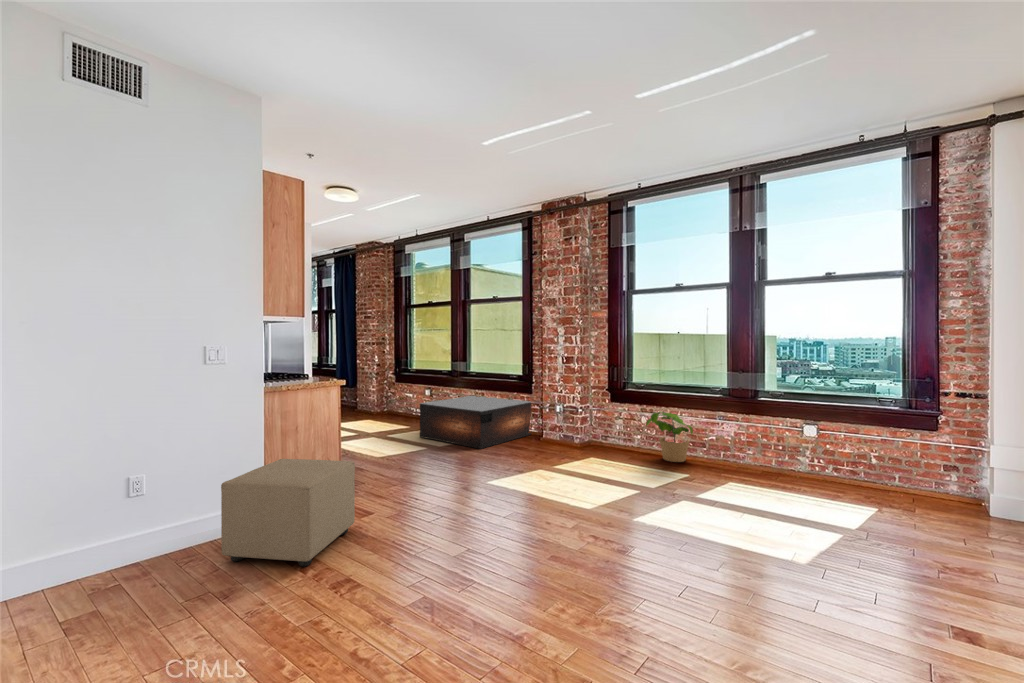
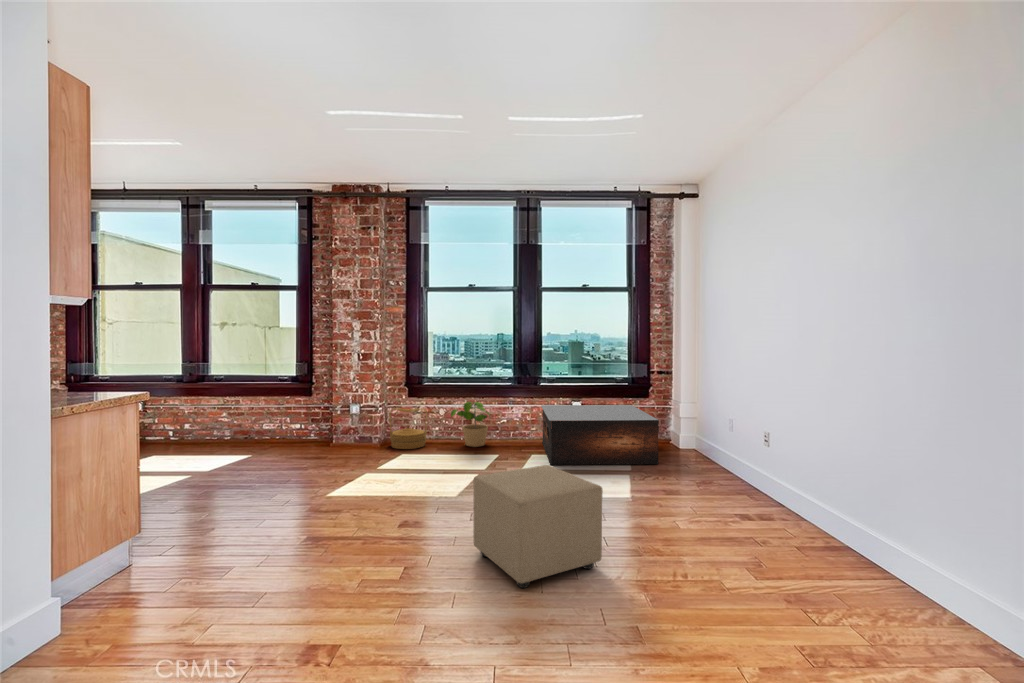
coffee table: present [420,396,531,449] -> present [541,405,659,465]
woven basket: none [588,411,624,454] -> present [389,408,427,449]
ottoman: present [221,459,355,566] -> present [473,465,603,588]

